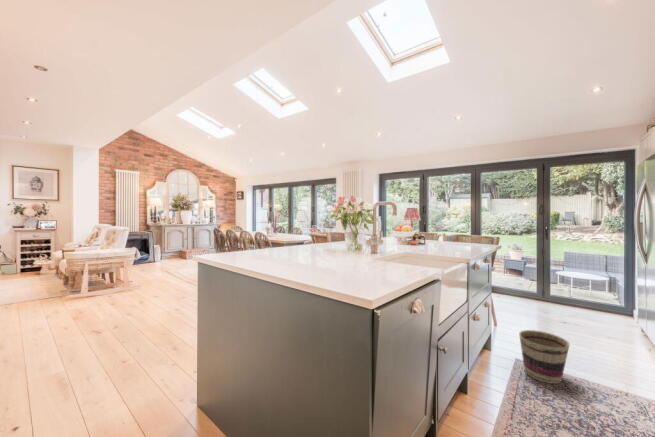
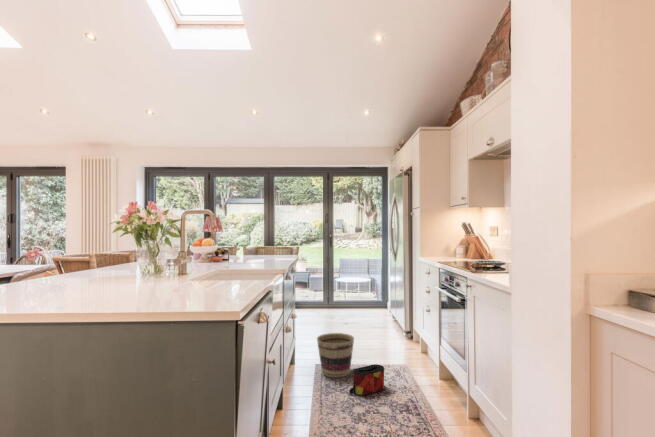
bag: none [554,383,613,424] -> present [349,364,384,396]

